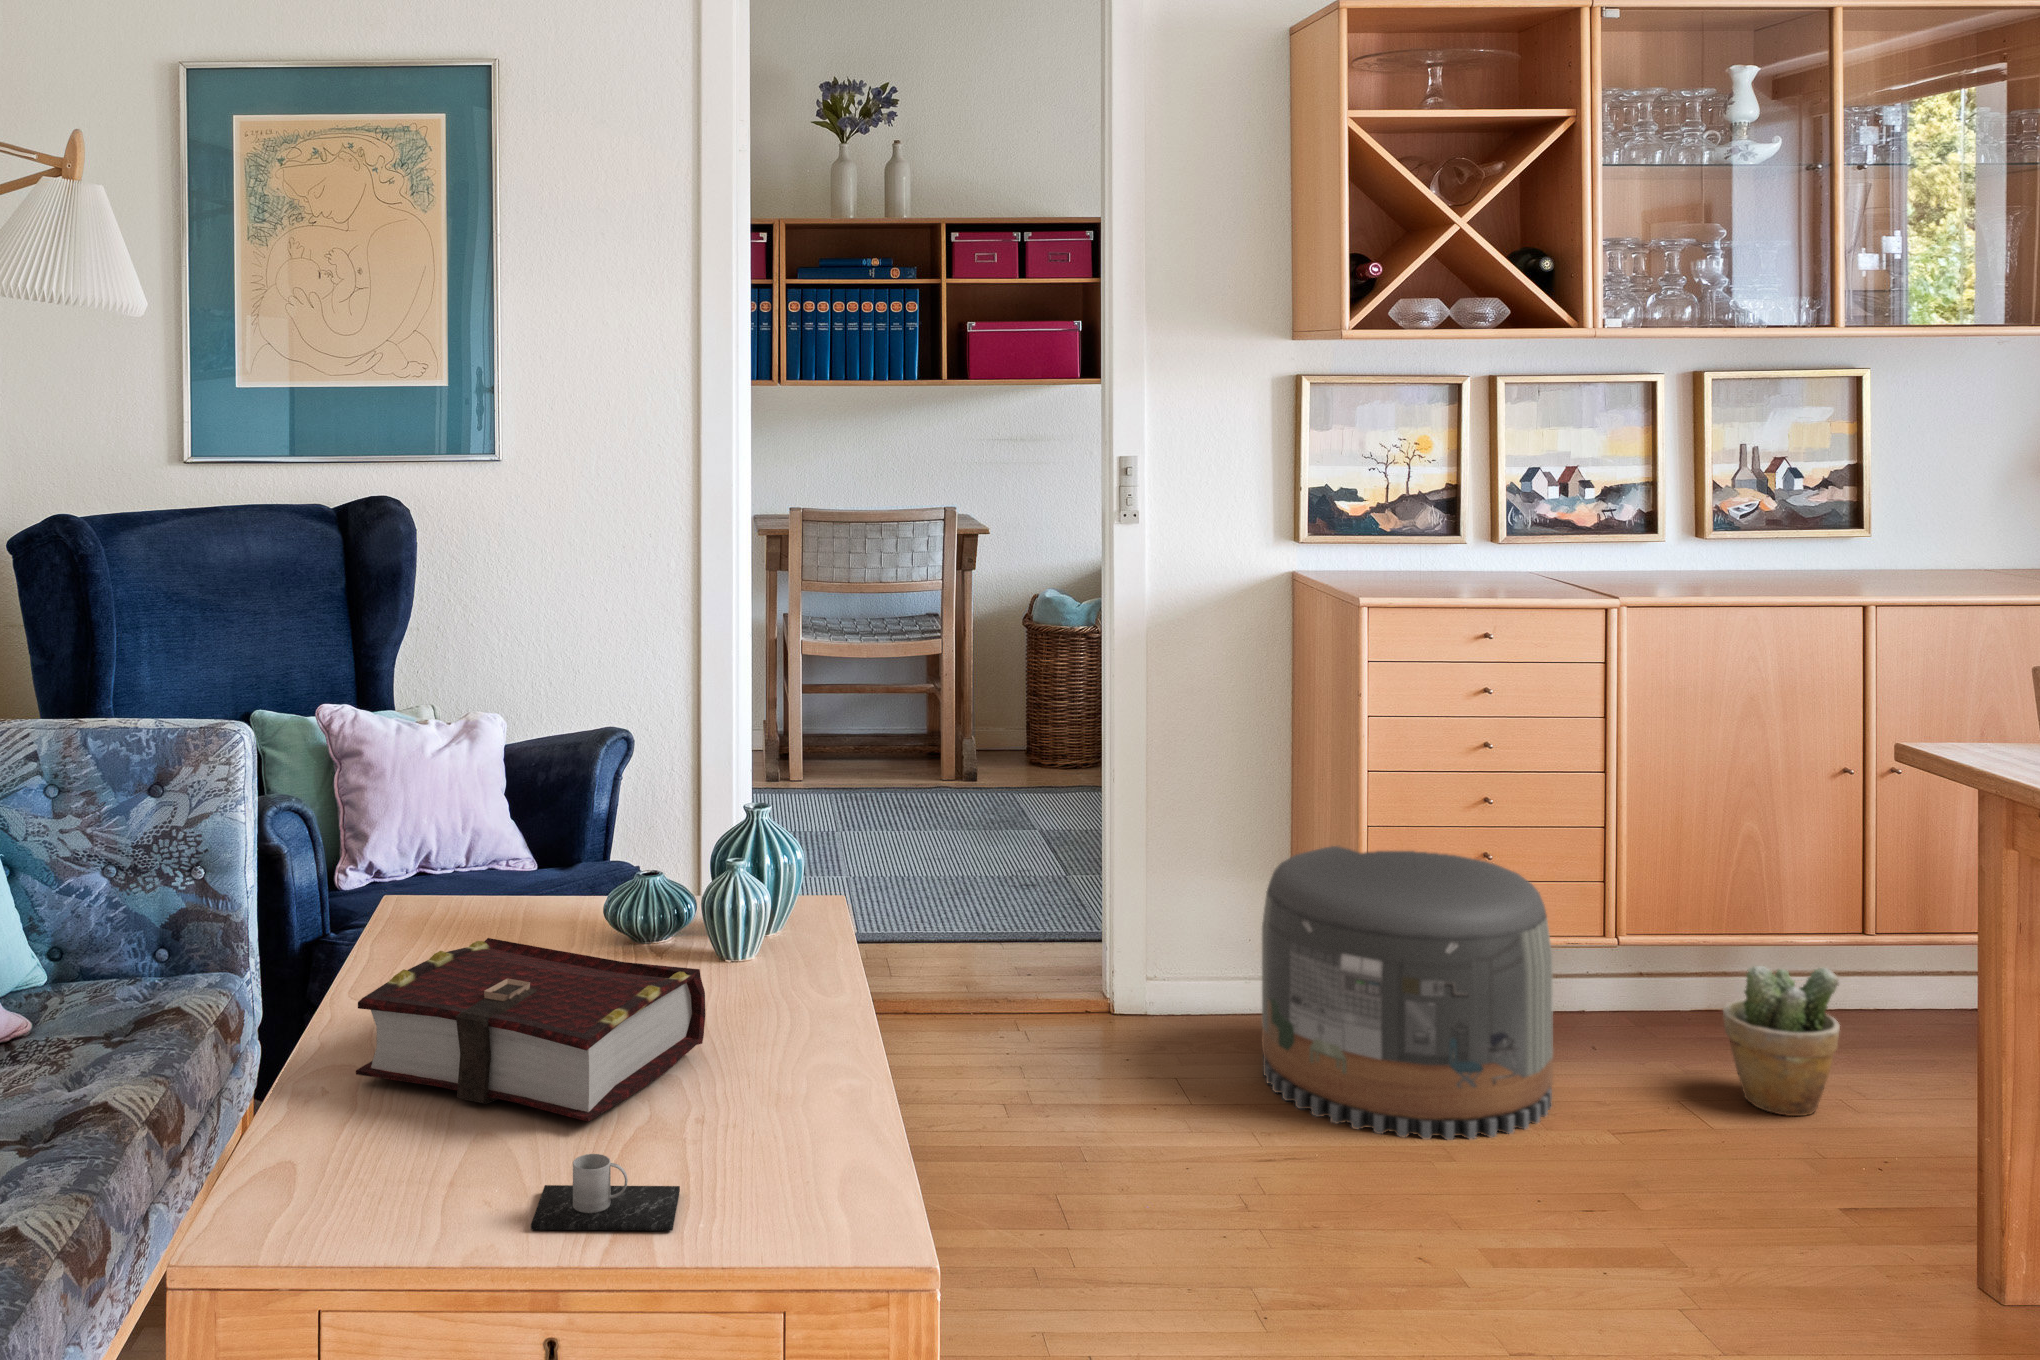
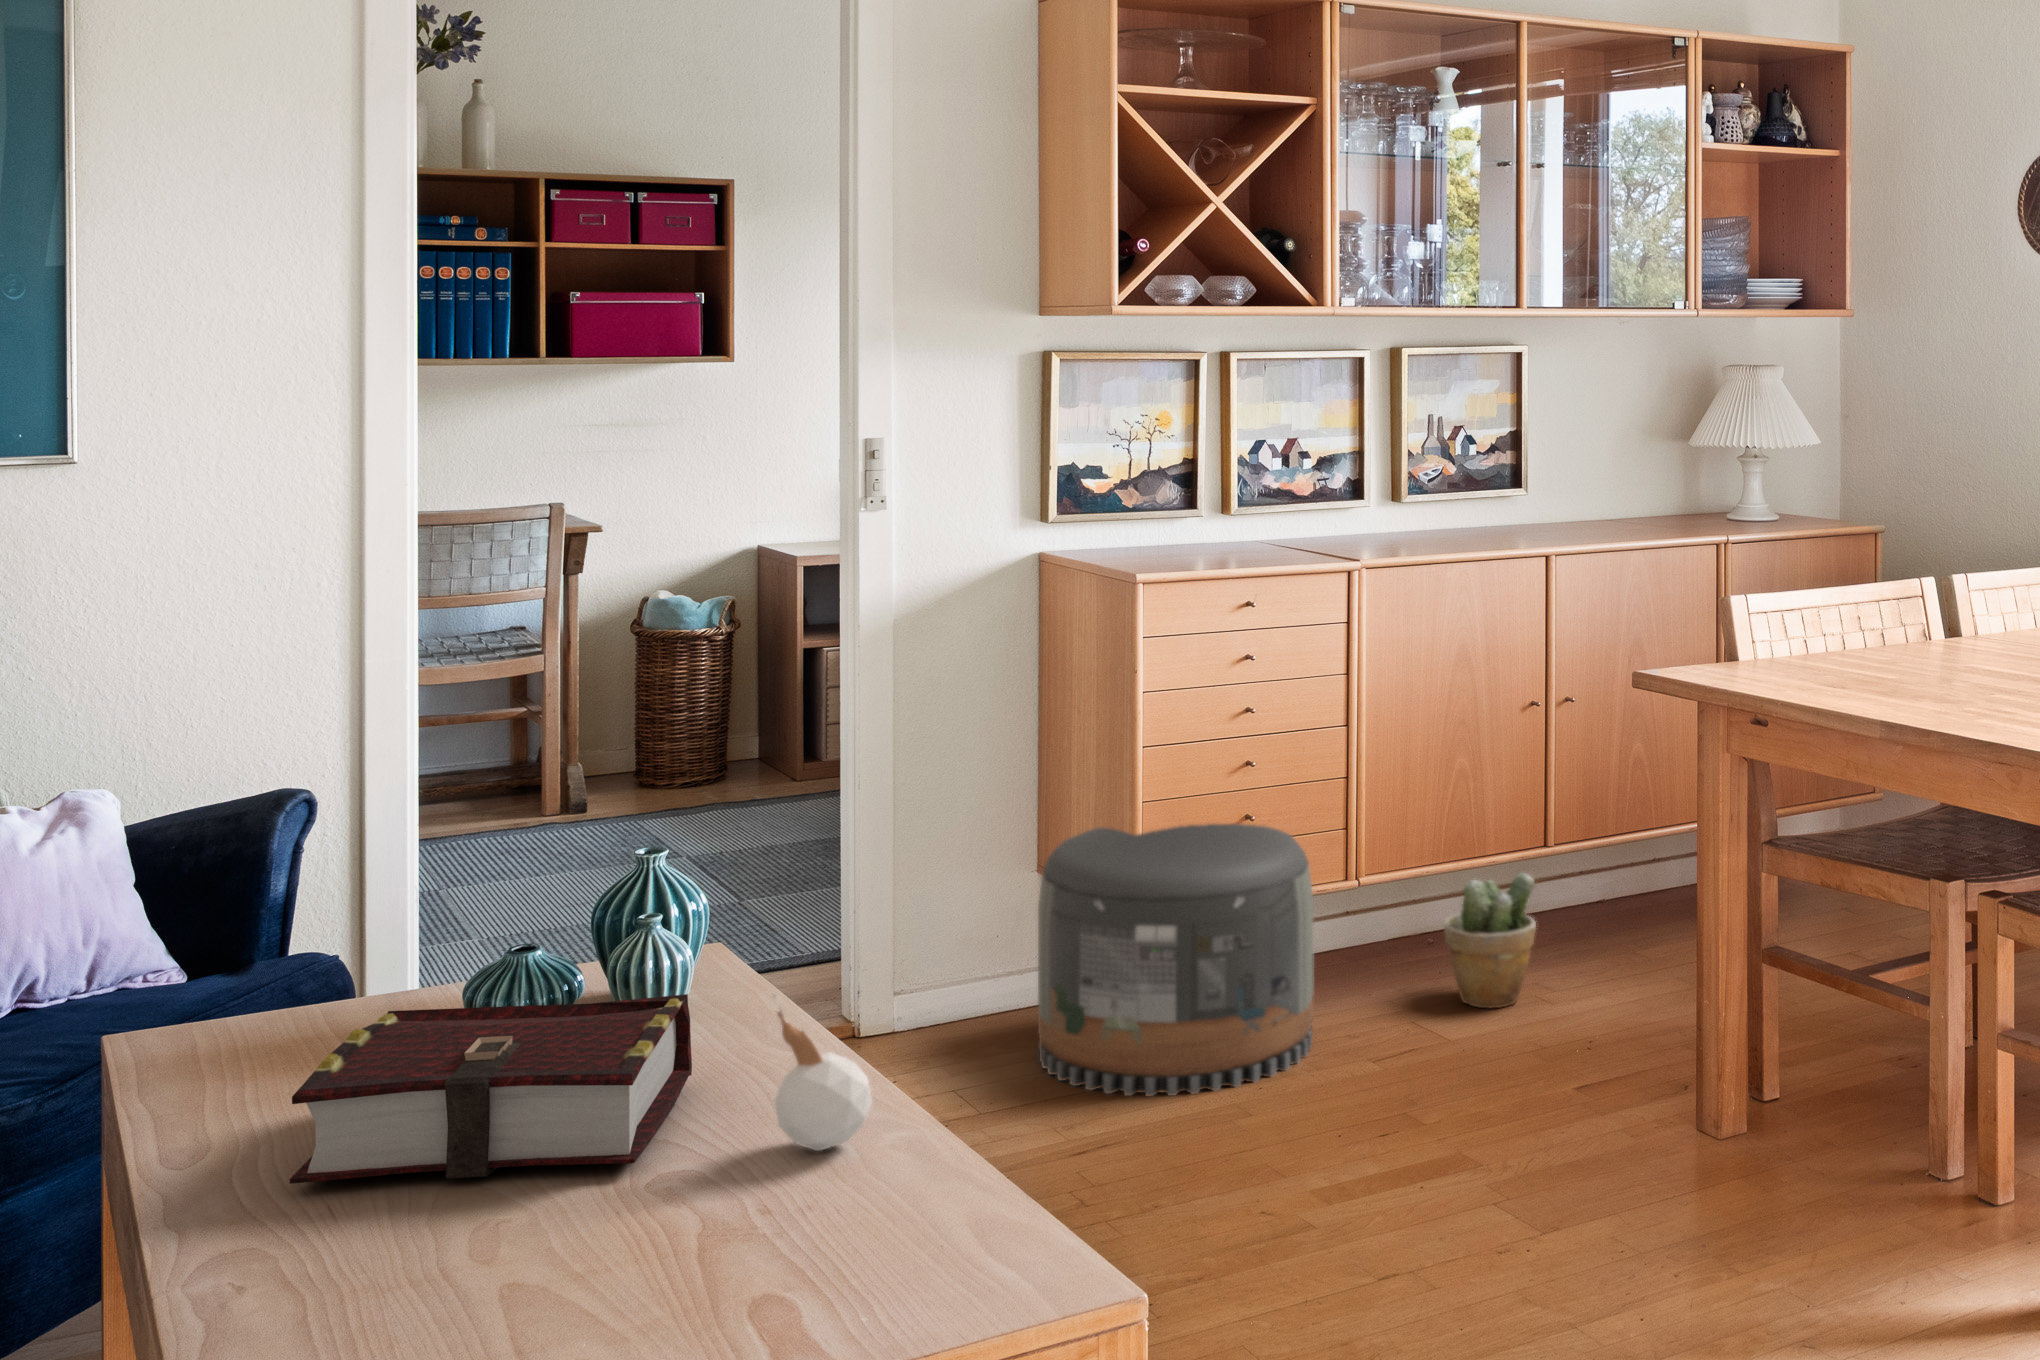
candle: none [708,990,793,1149] -> present [773,995,872,1151]
mug: present [531,1154,680,1231] -> none [638,1174,814,1264]

